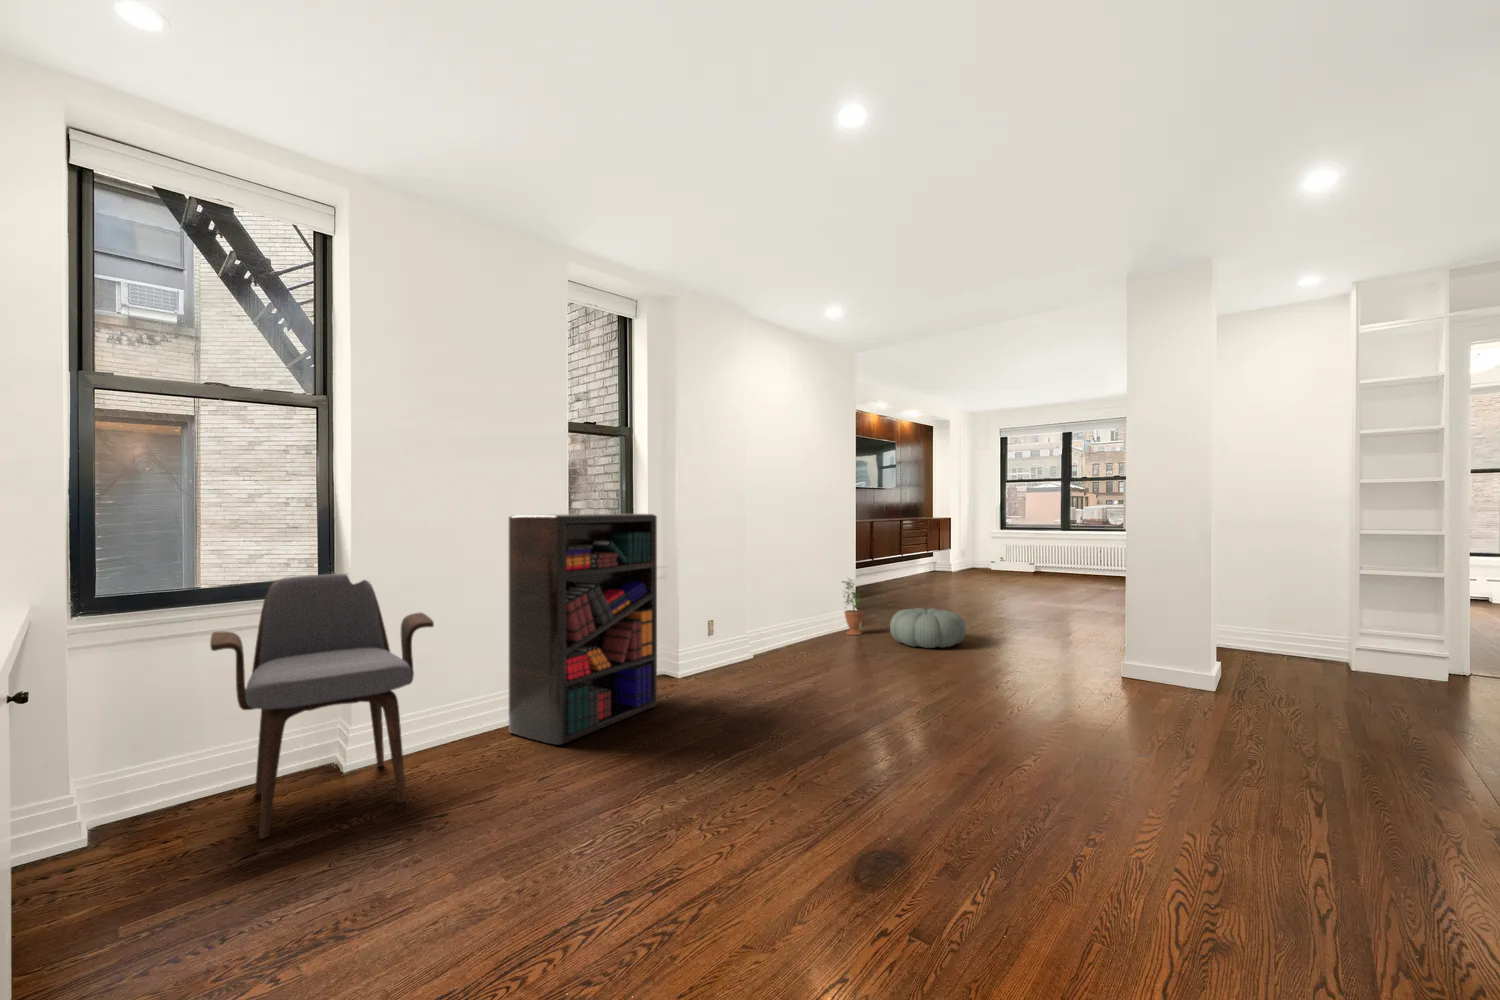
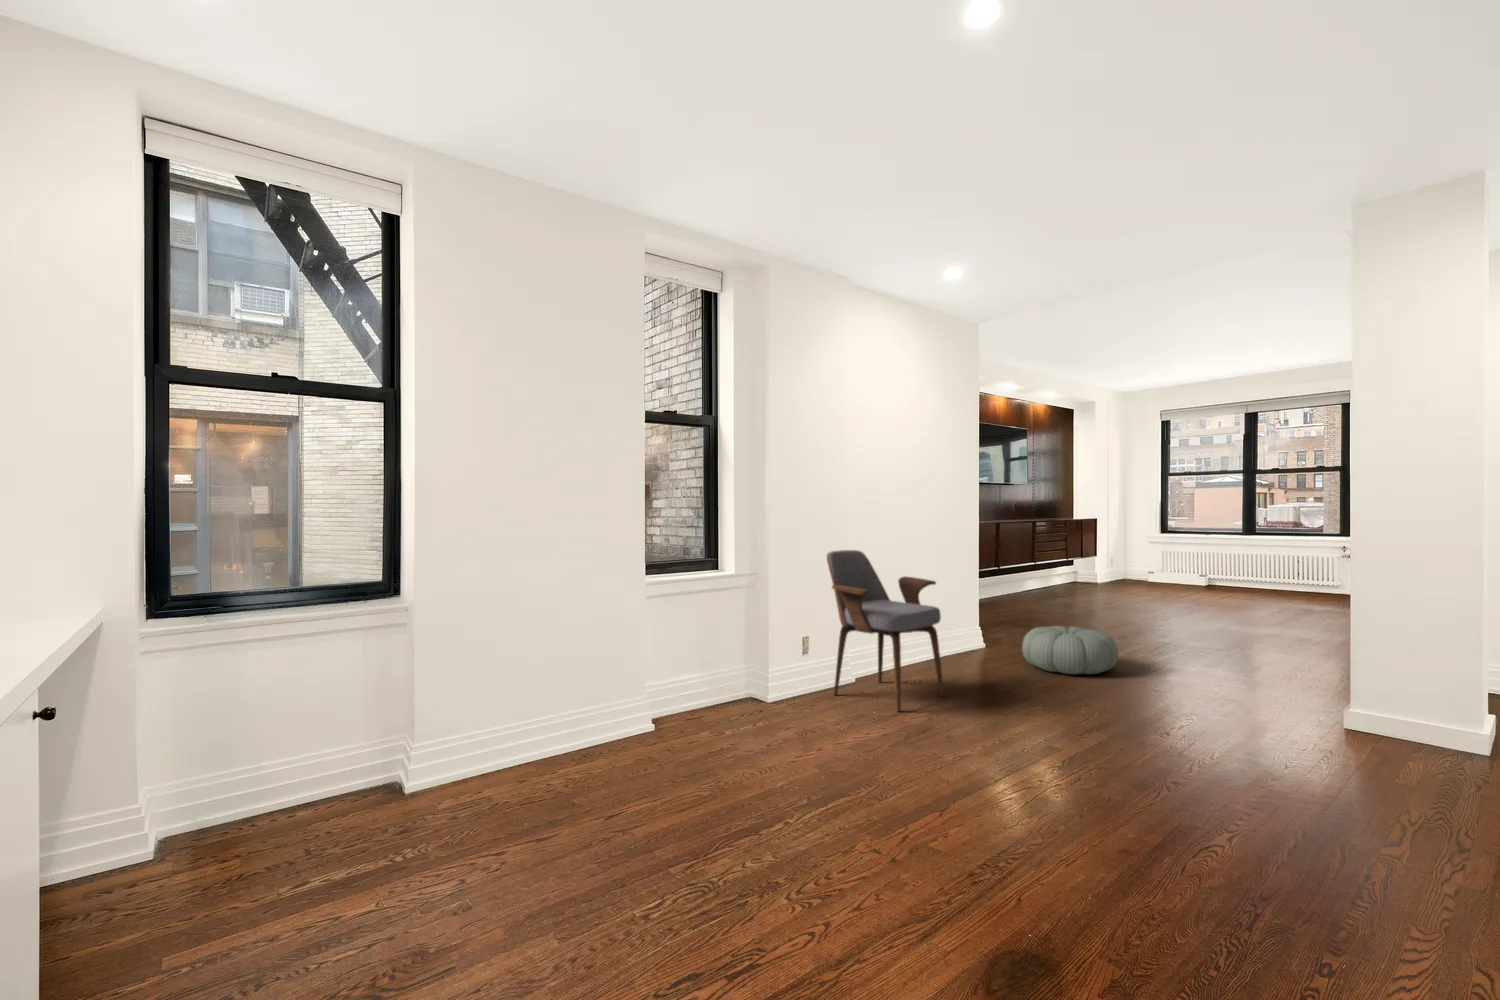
bookshelf: present [509,514,657,745] -> none [582,515,747,775]
armchair: present [210,574,434,839] -> present [827,550,944,712]
potted plant: present [843,580,864,635] -> none [963,587,990,655]

